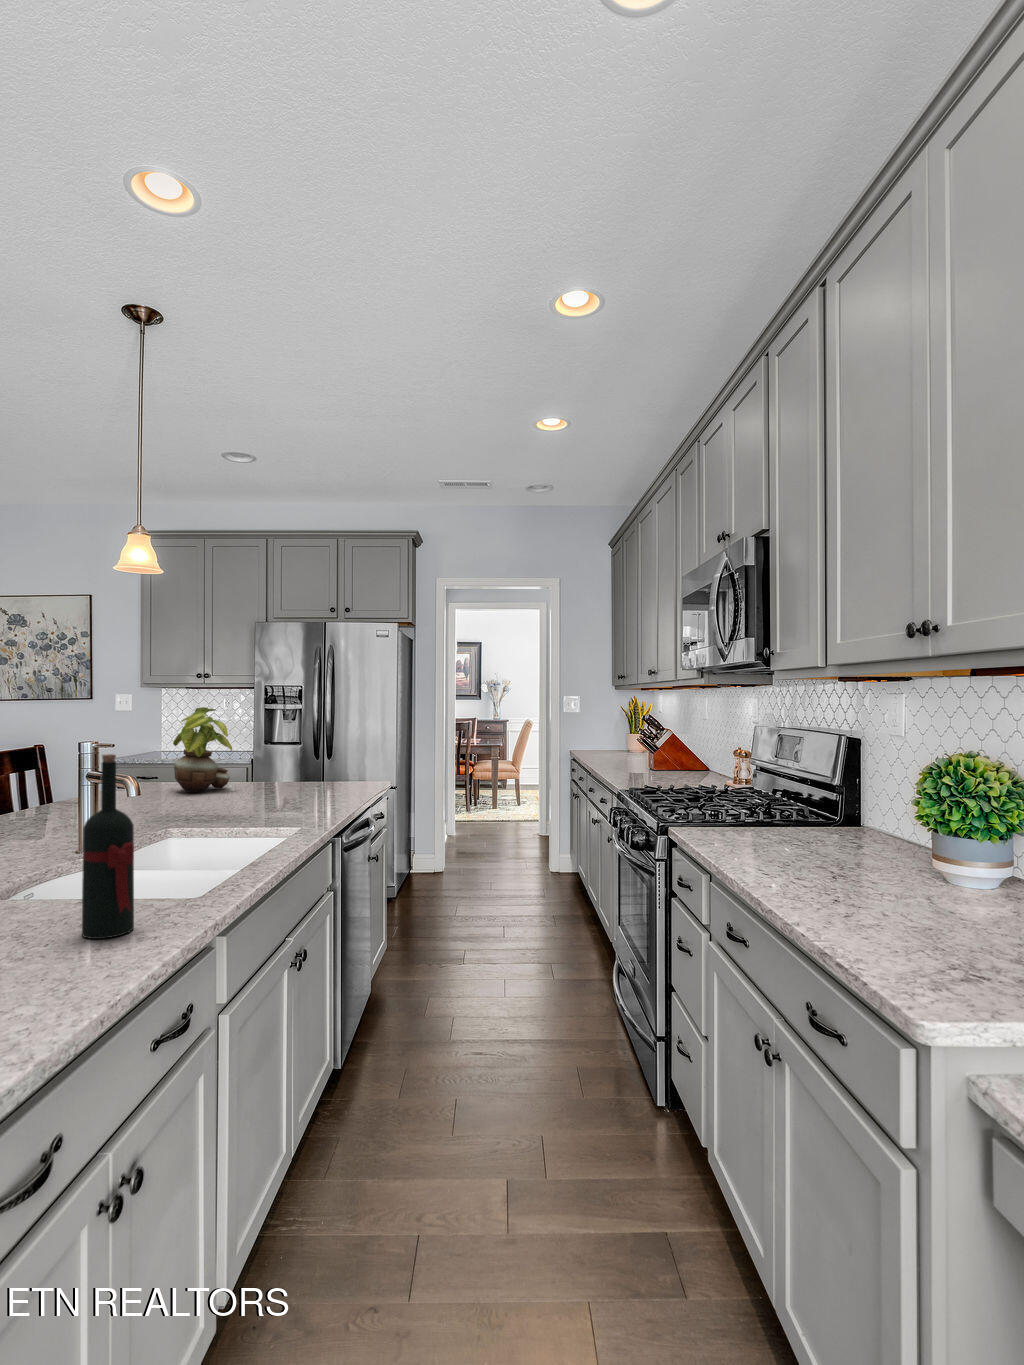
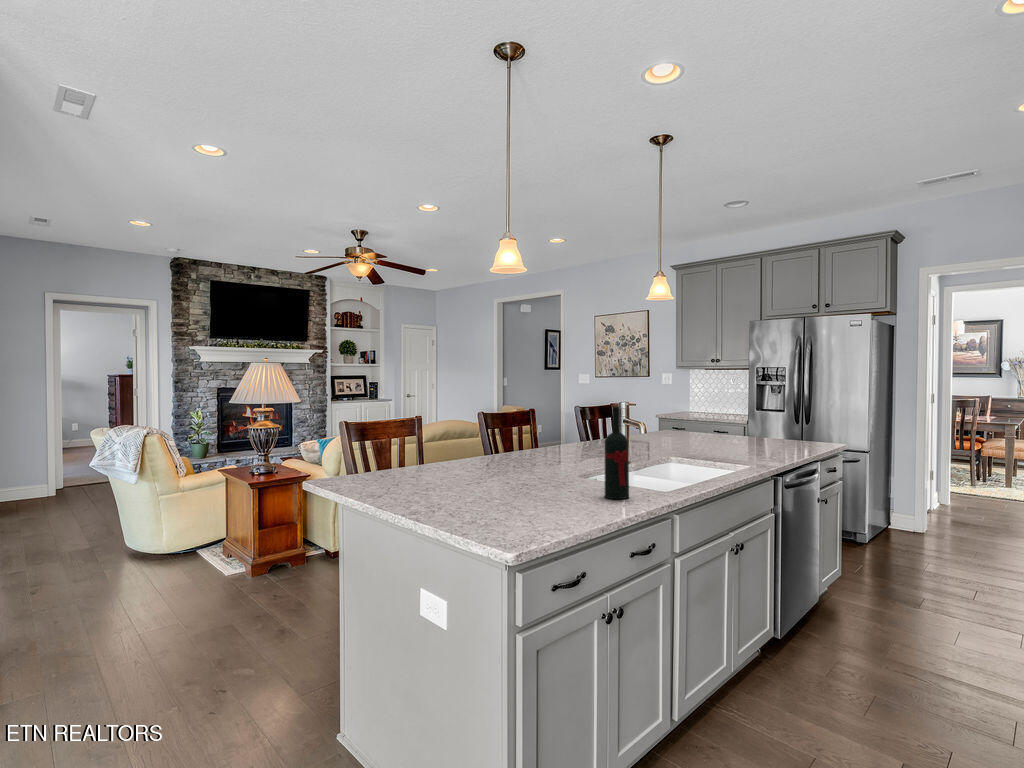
potted plant: present [173,707,232,792] -> none [685,382,724,438]

